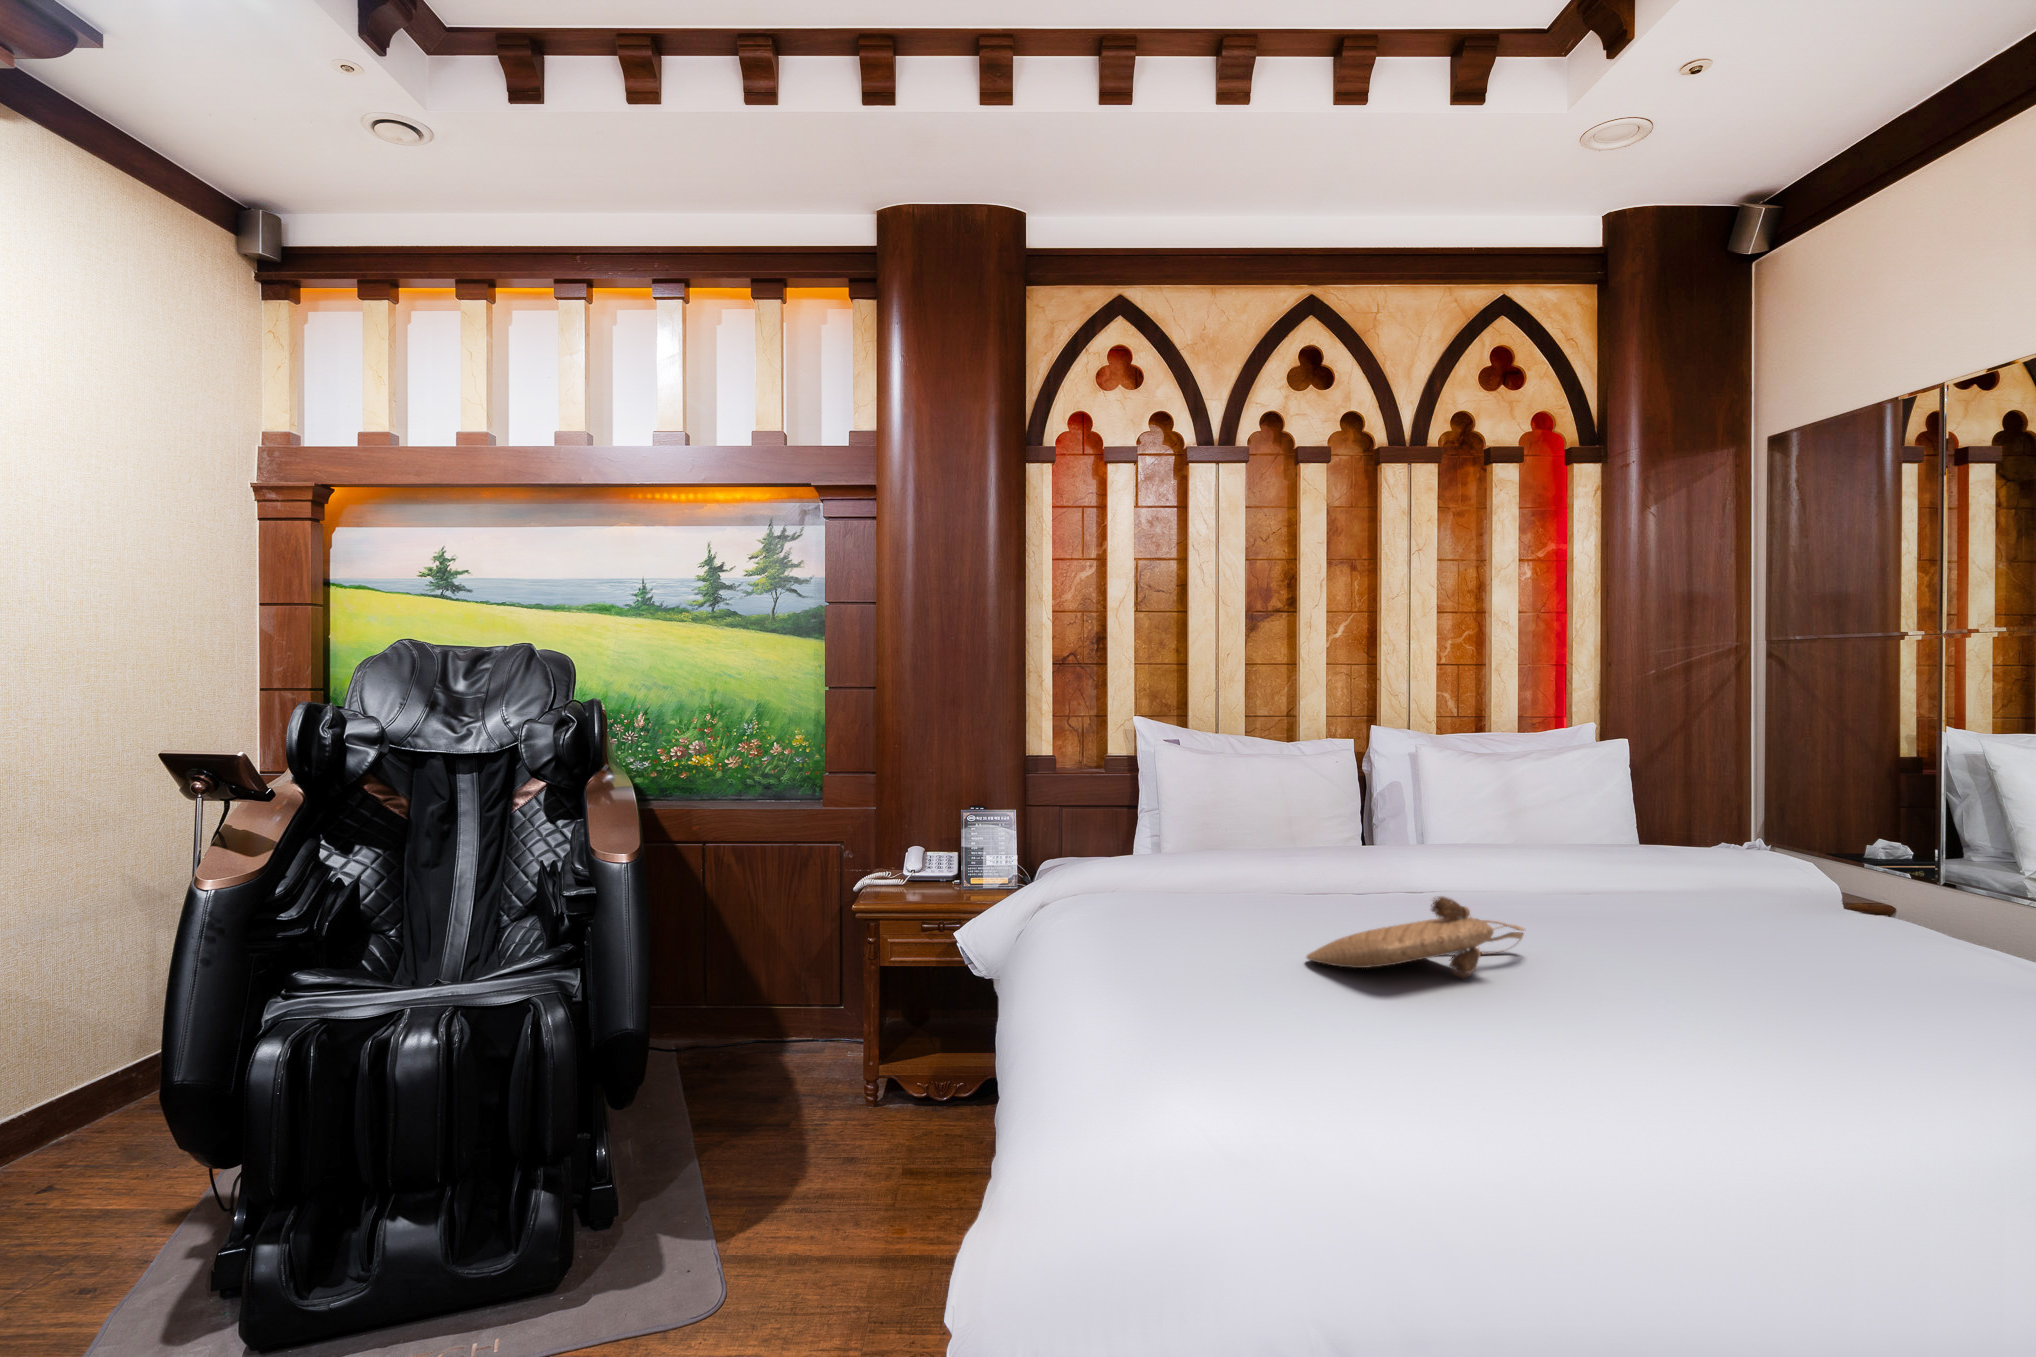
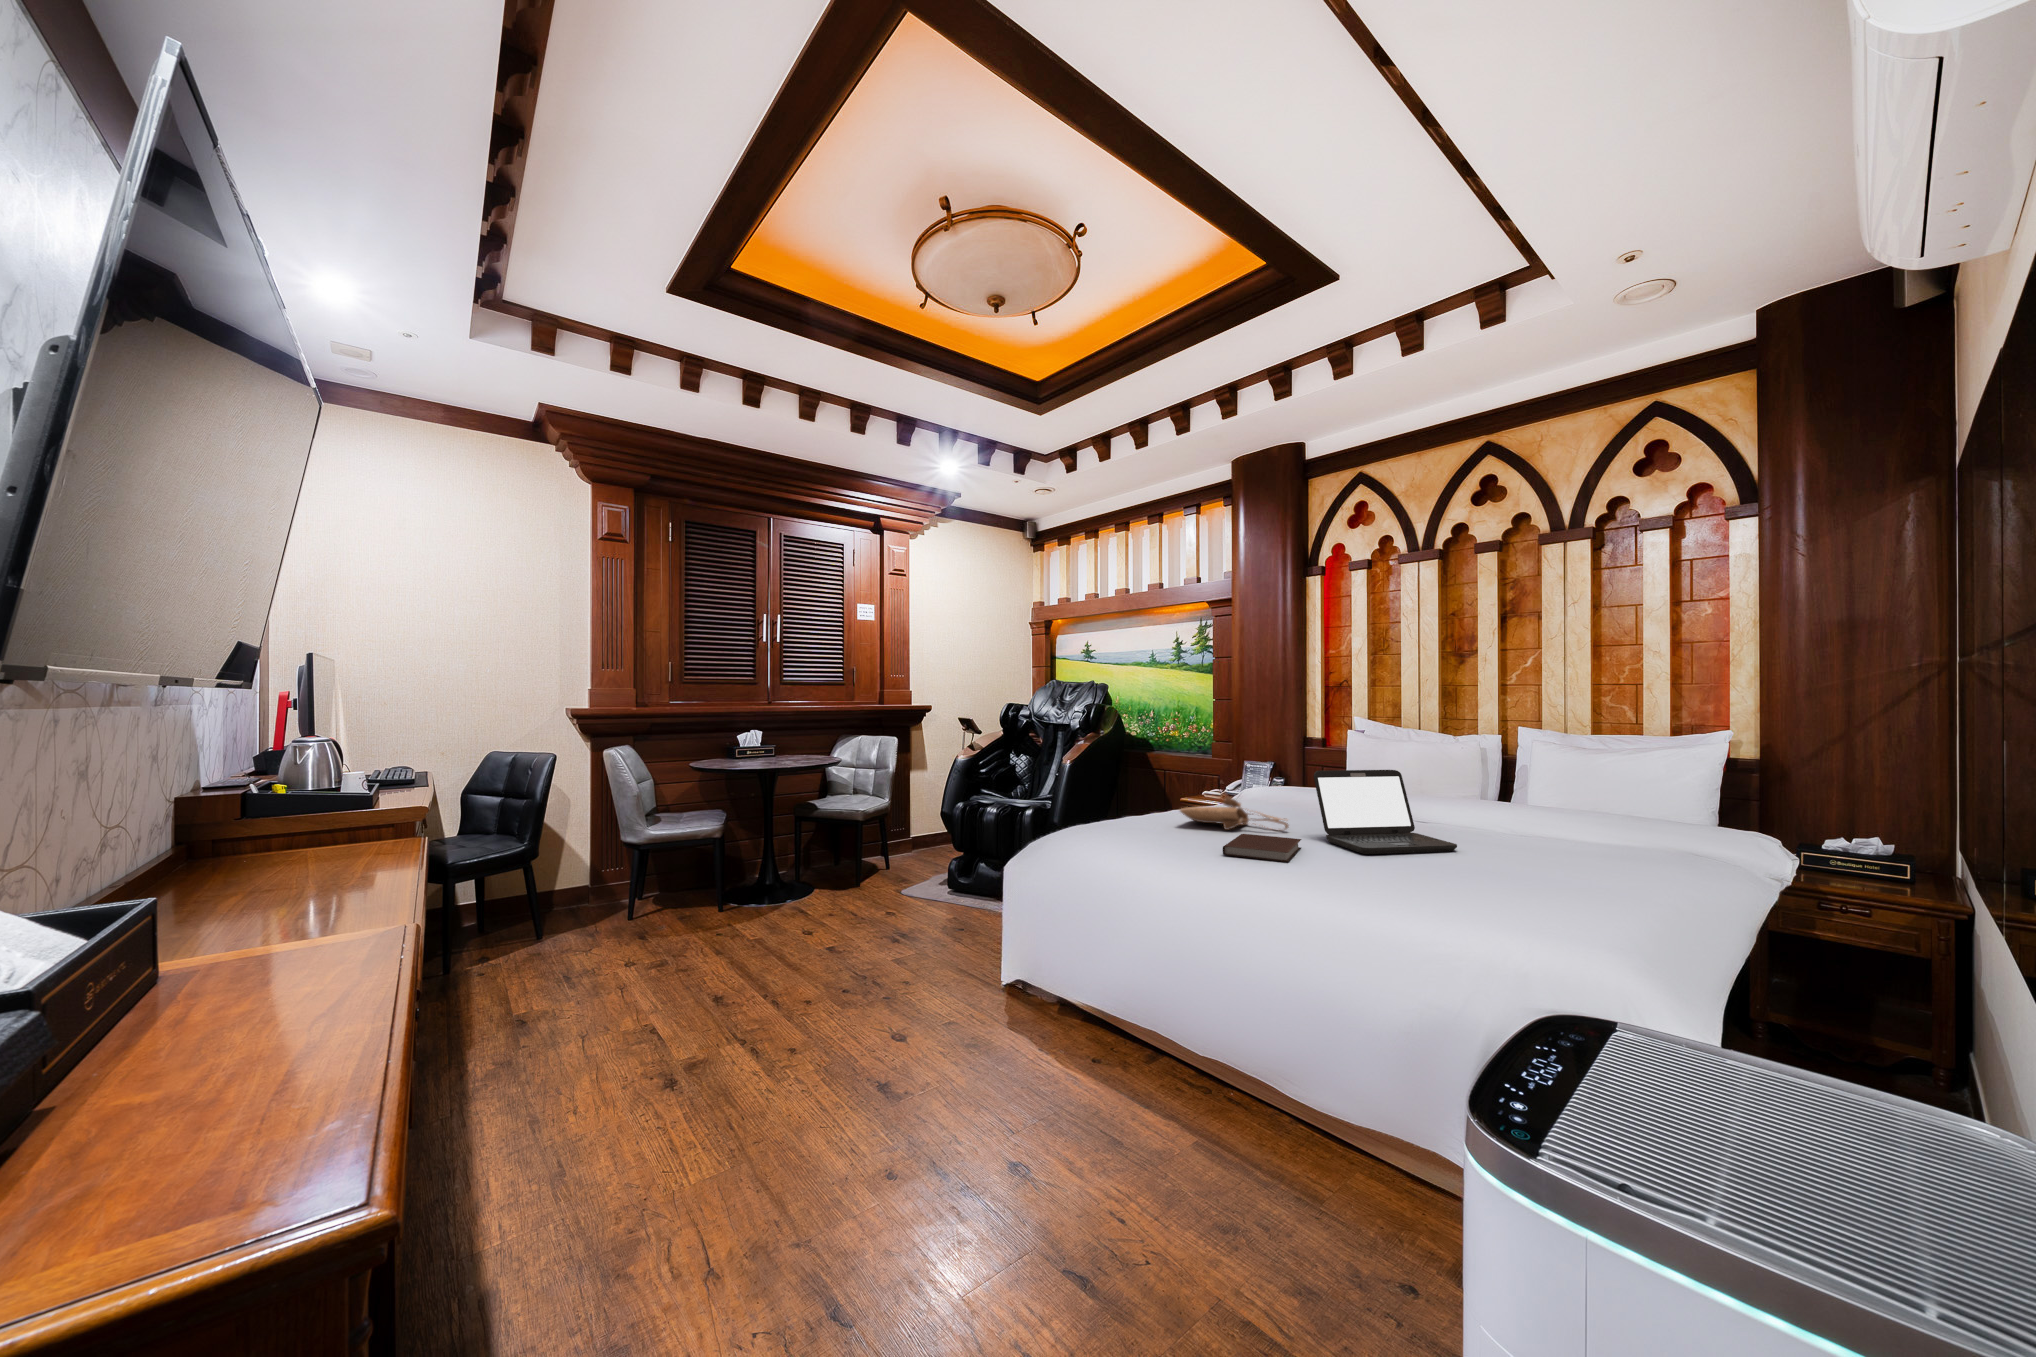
laptop: none [1591,800,1812,978] -> present [1314,770,1457,854]
notebook: none [1611,971,1895,1063] -> present [1223,834,1301,862]

